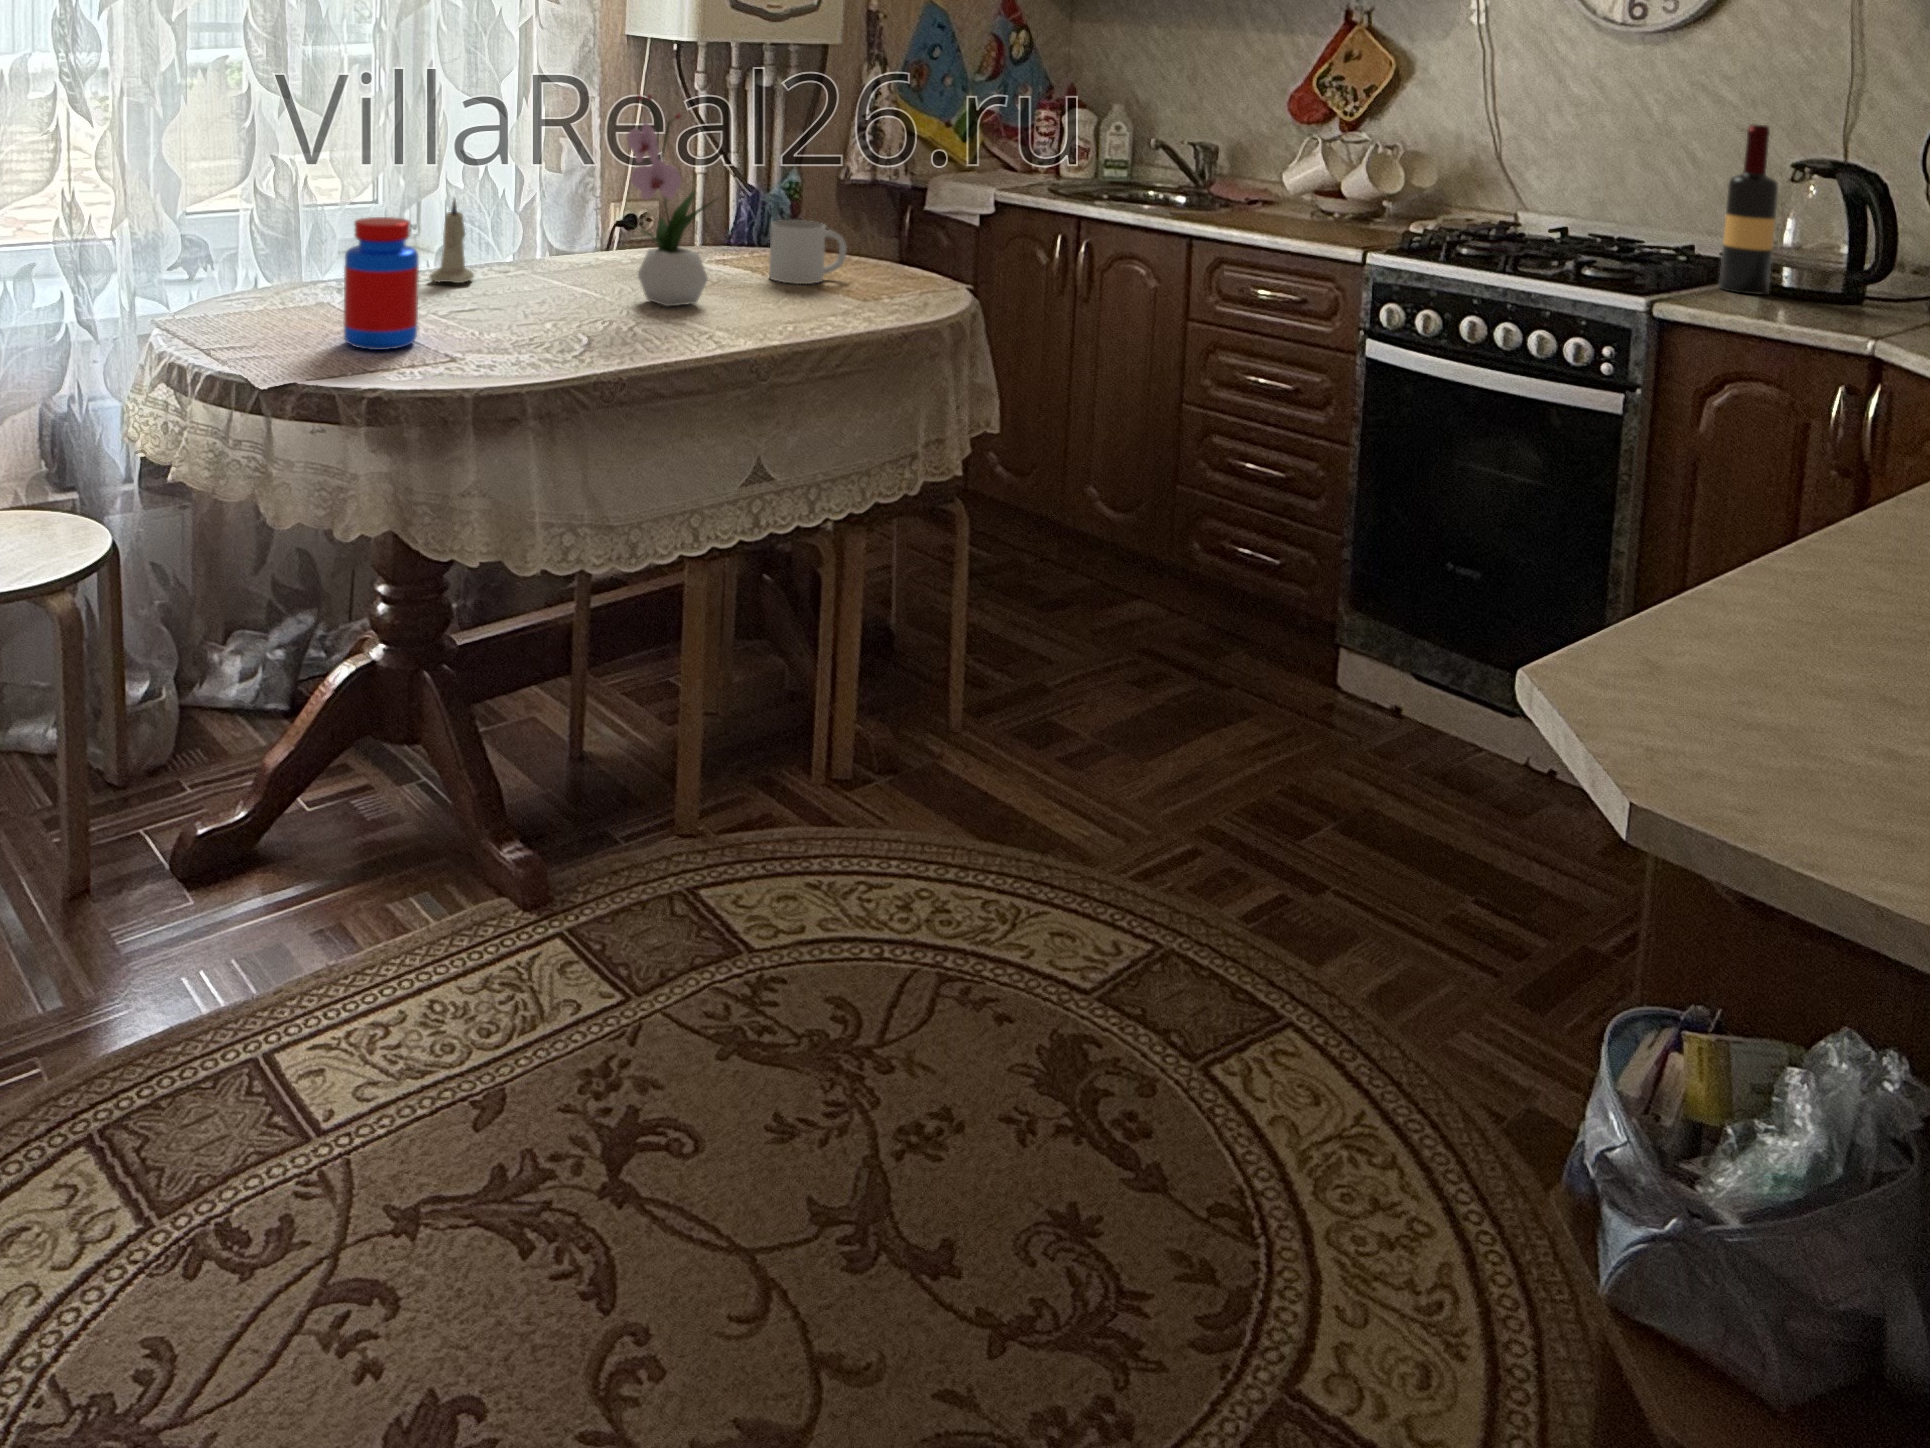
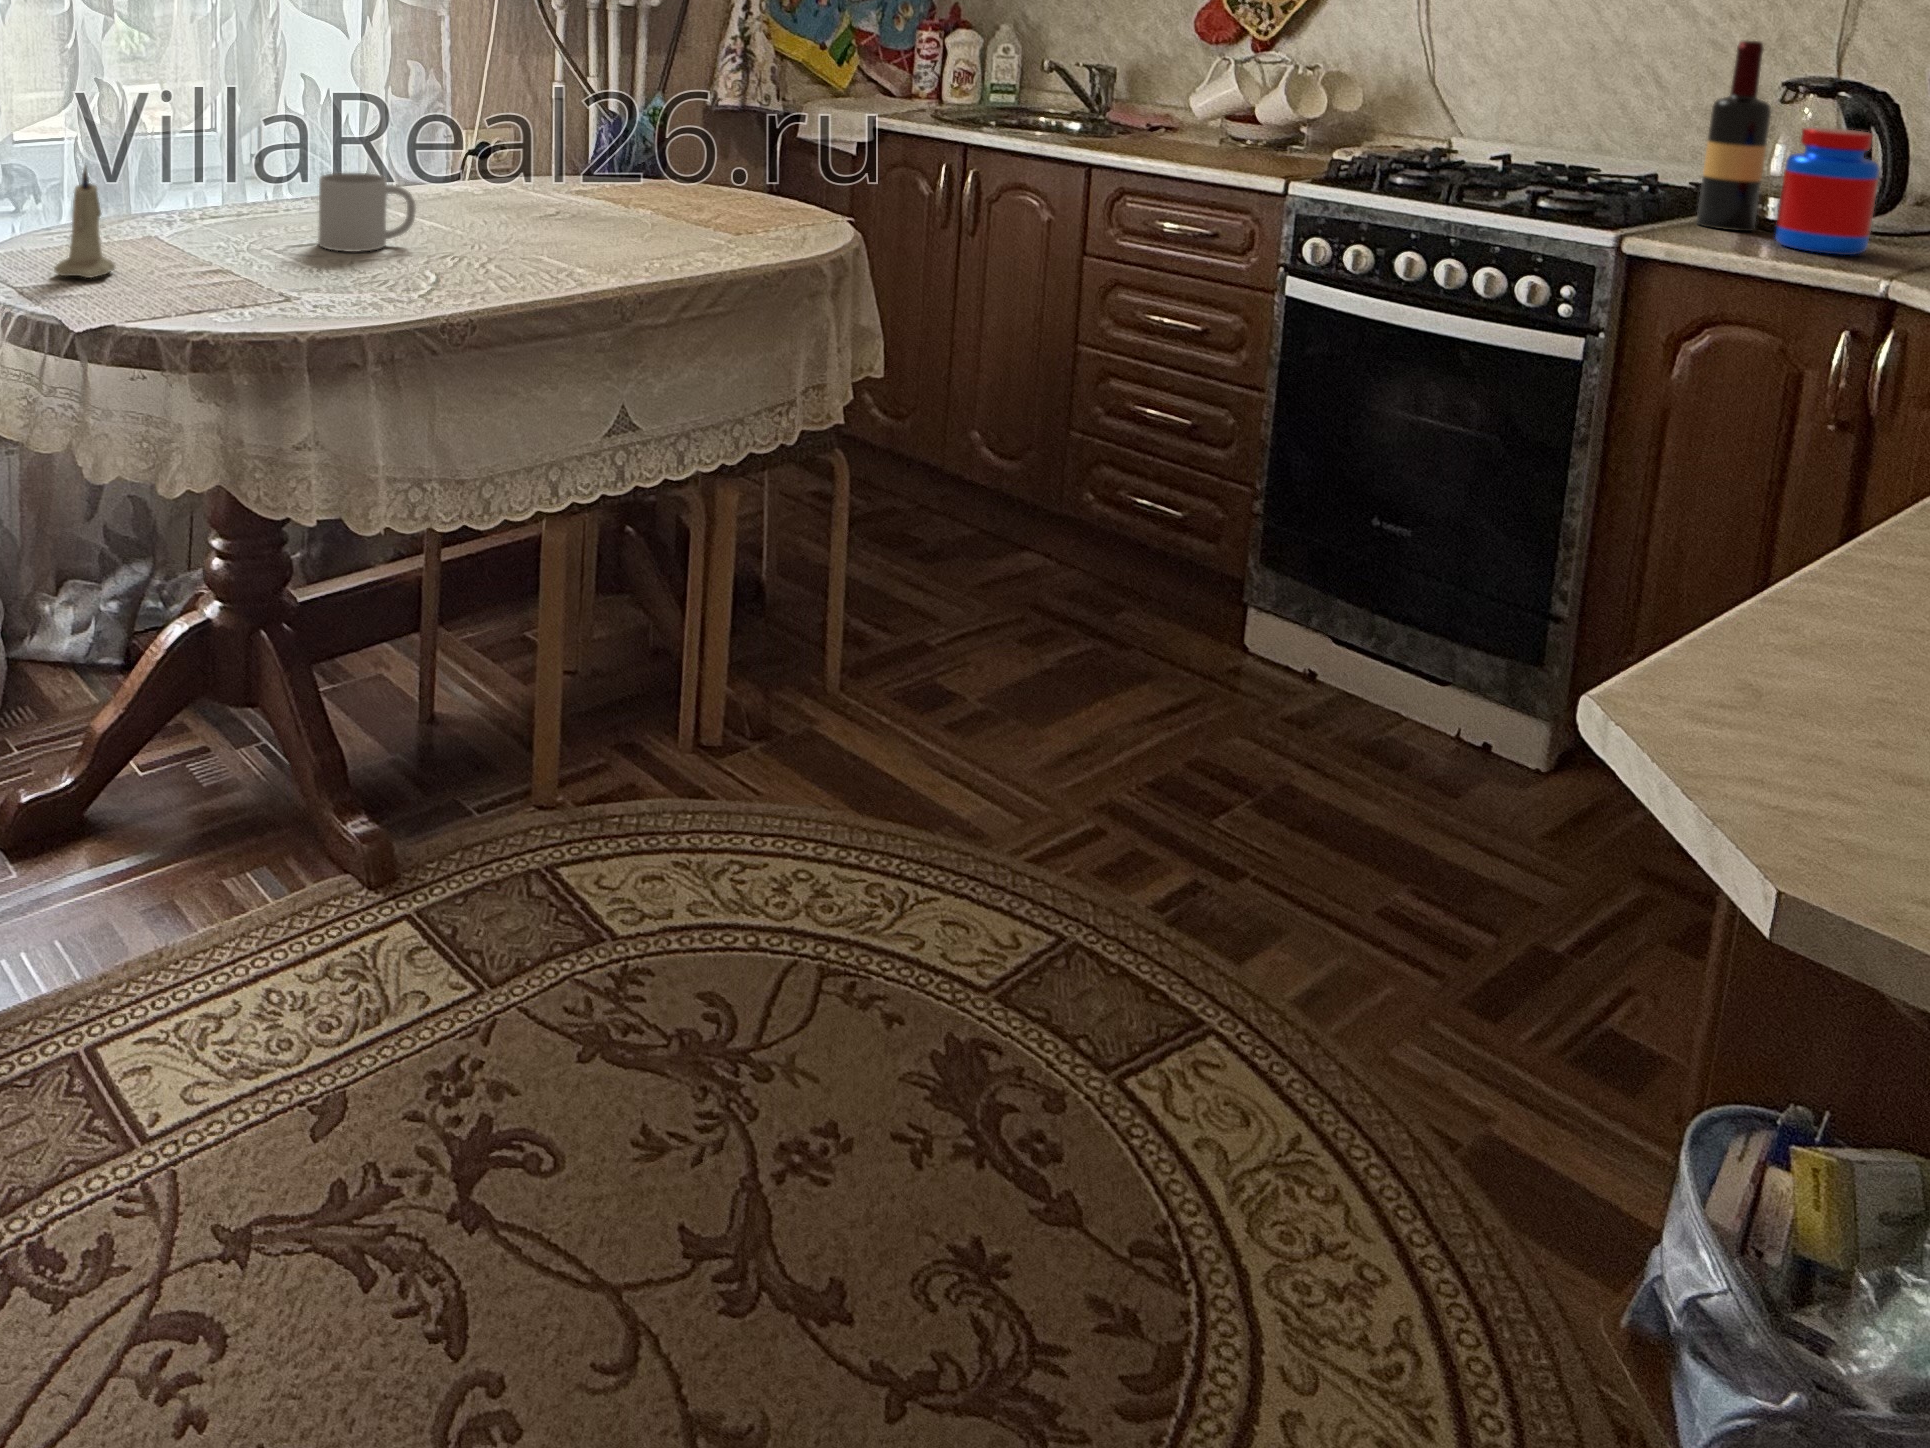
flower arrangement: present [627,94,715,306] -> none [476,10,580,244]
candle: present [430,199,474,283] -> present [54,166,115,278]
jar: present [343,217,419,350] -> present [1775,127,1879,255]
mug: present [769,220,846,284] -> present [318,173,416,252]

